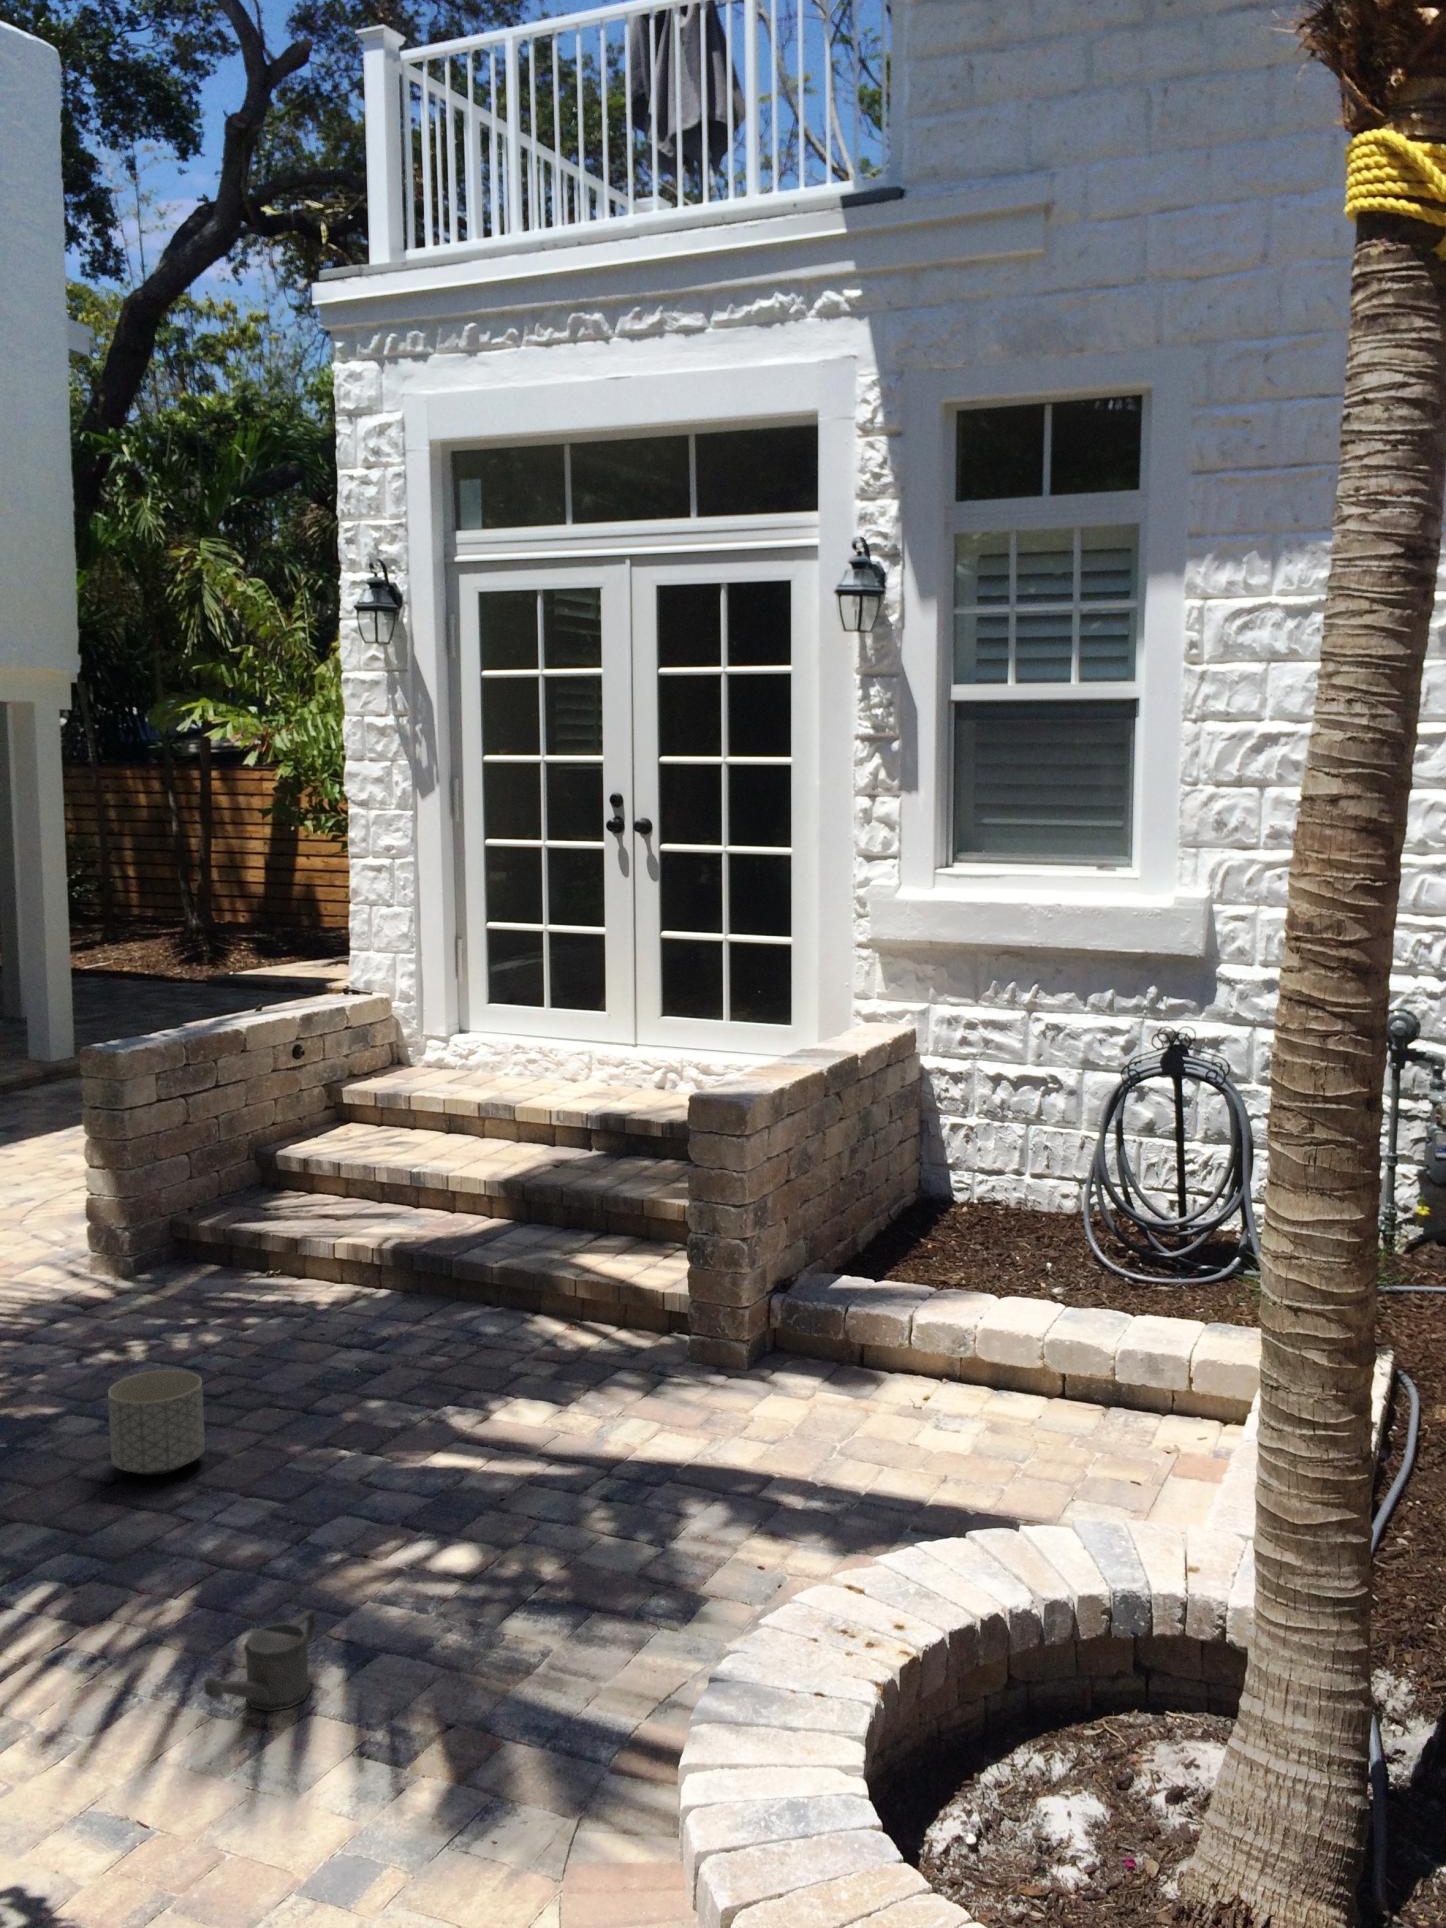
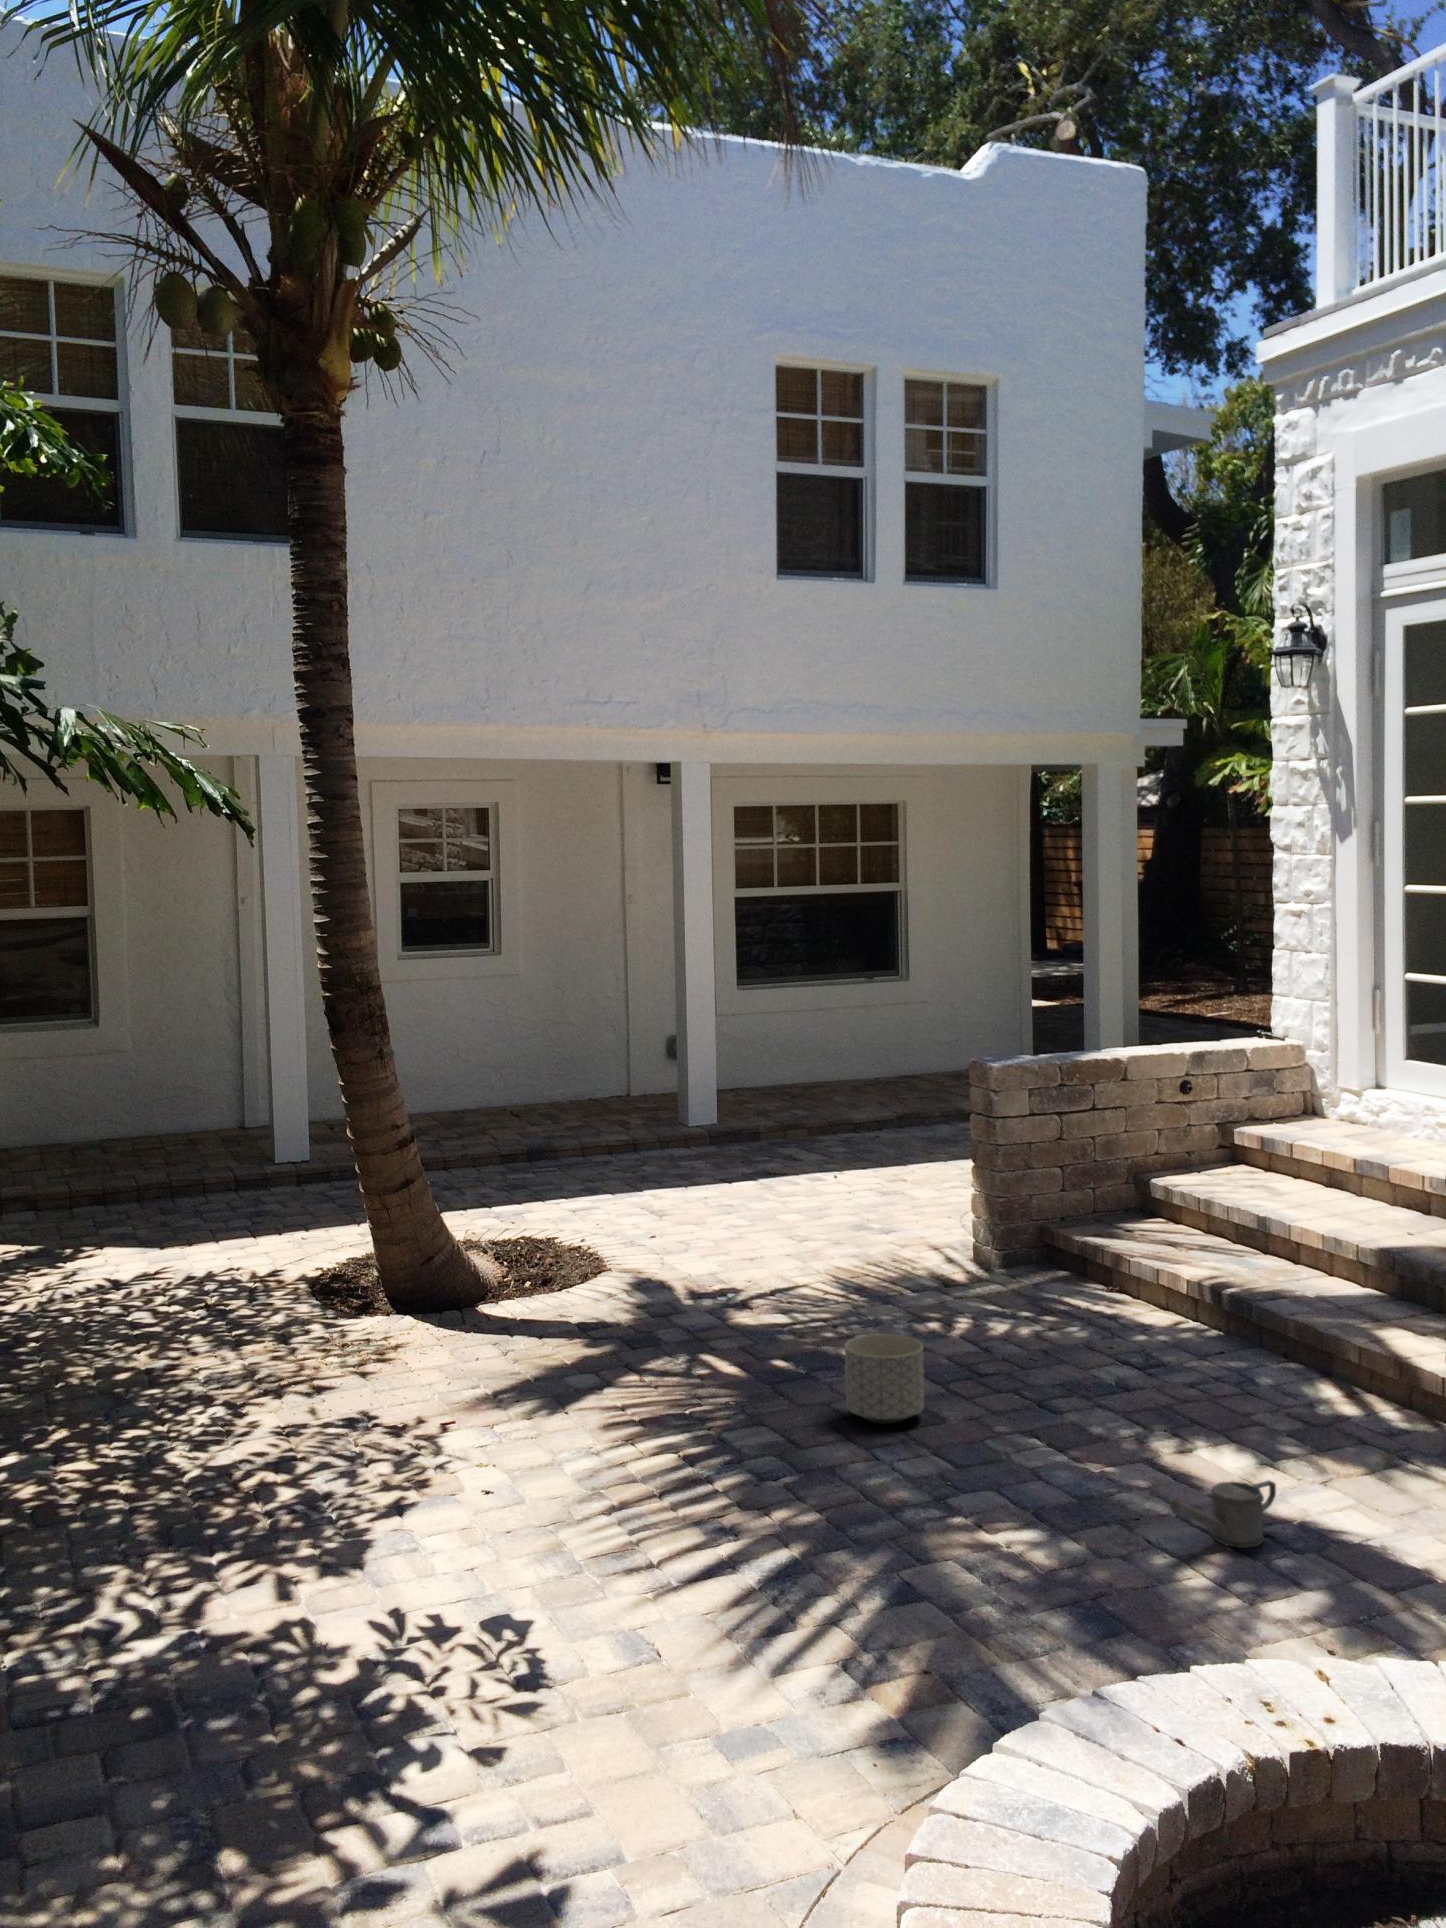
watering can: present [204,1610,316,1711] -> present [1170,1481,1276,1548]

